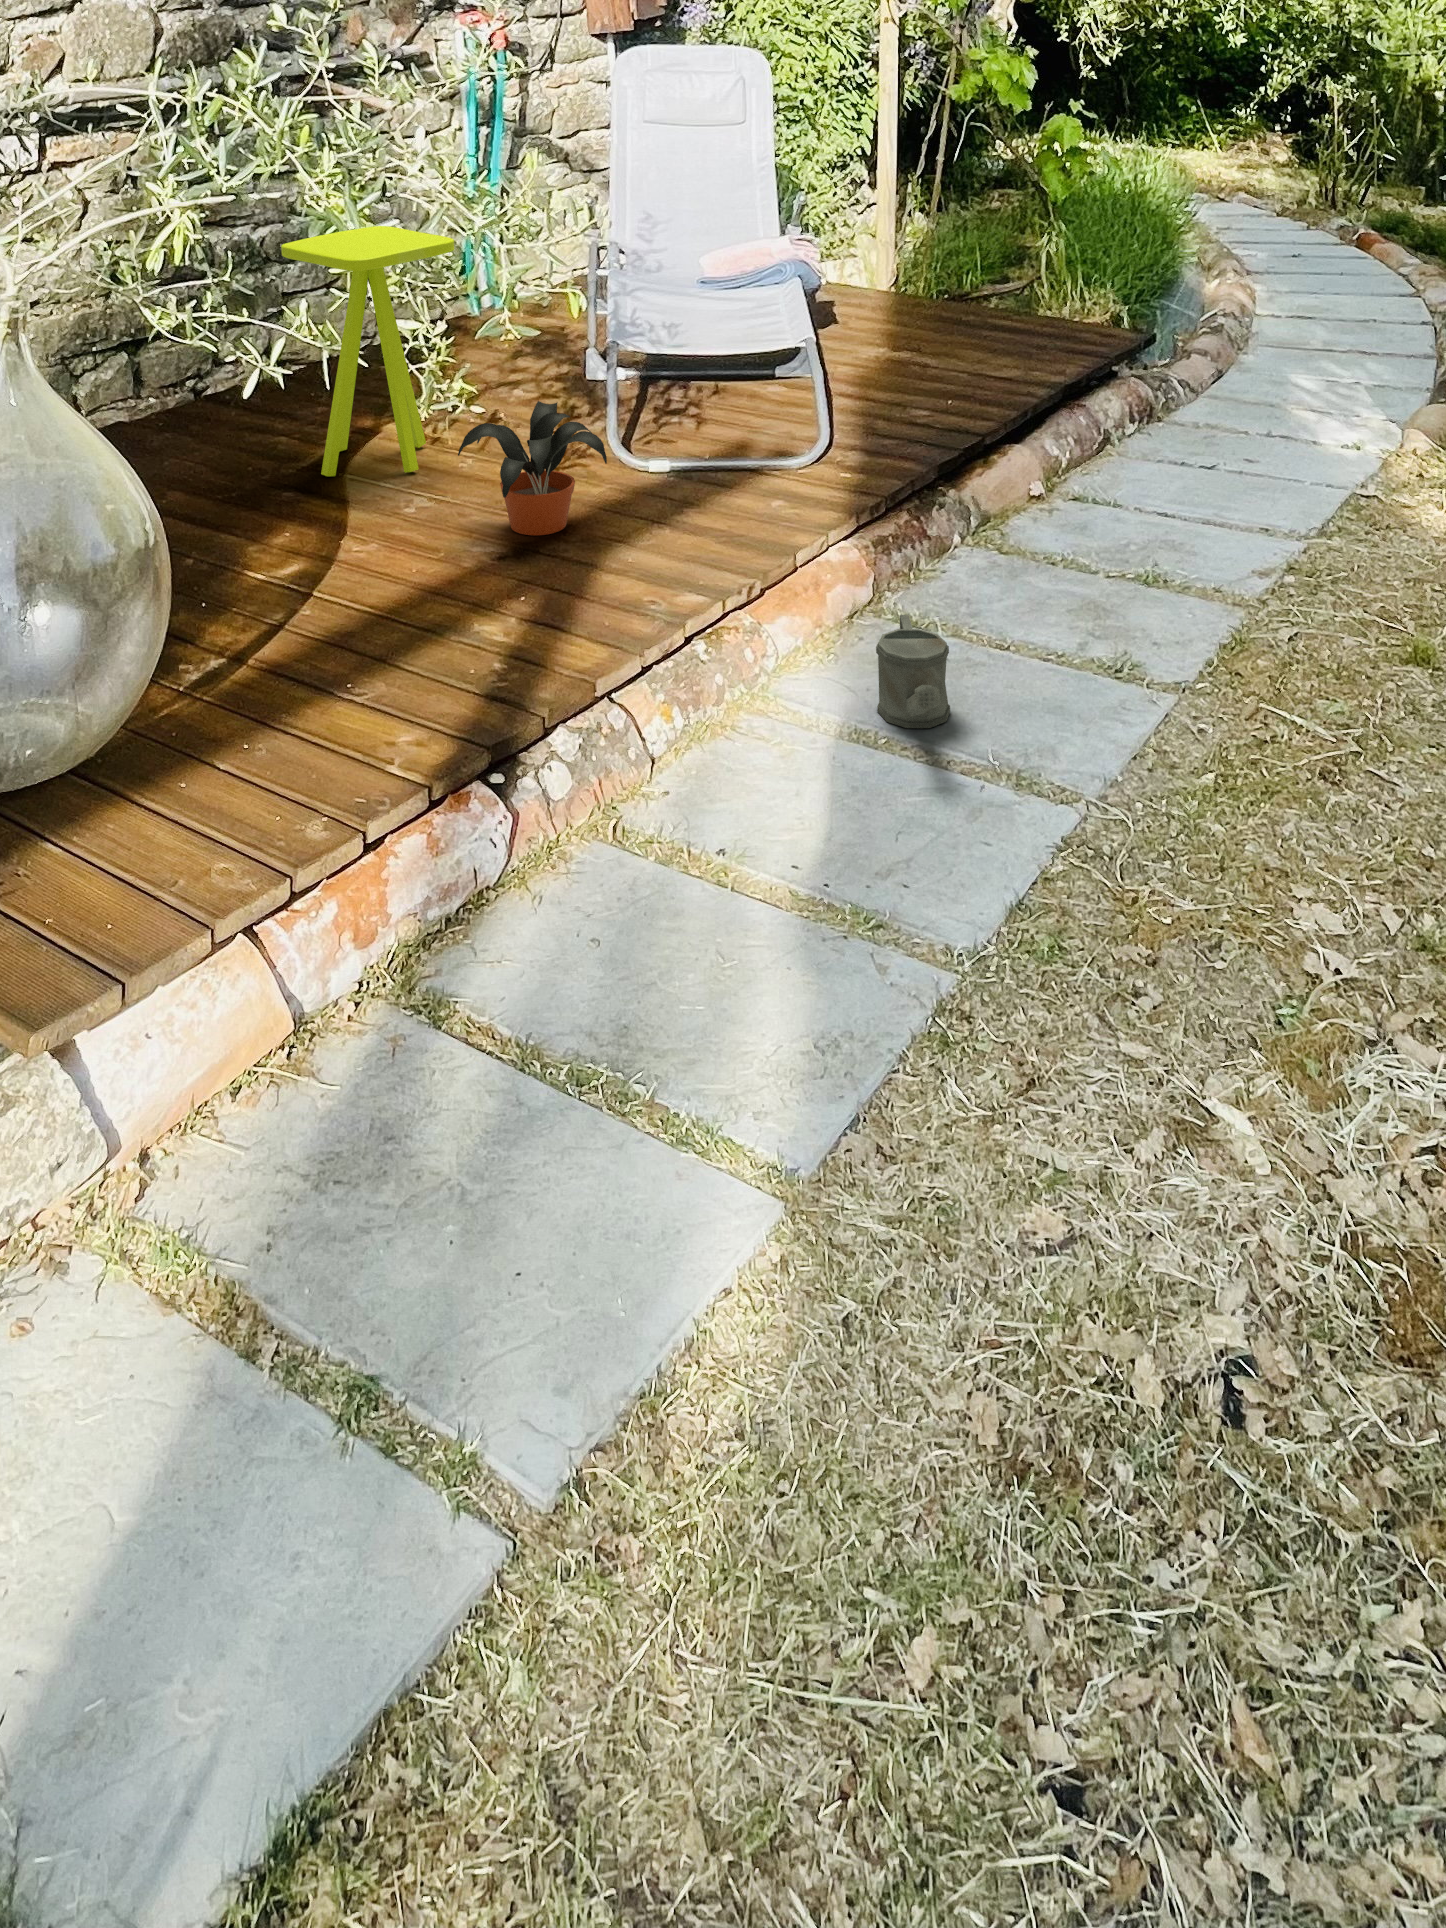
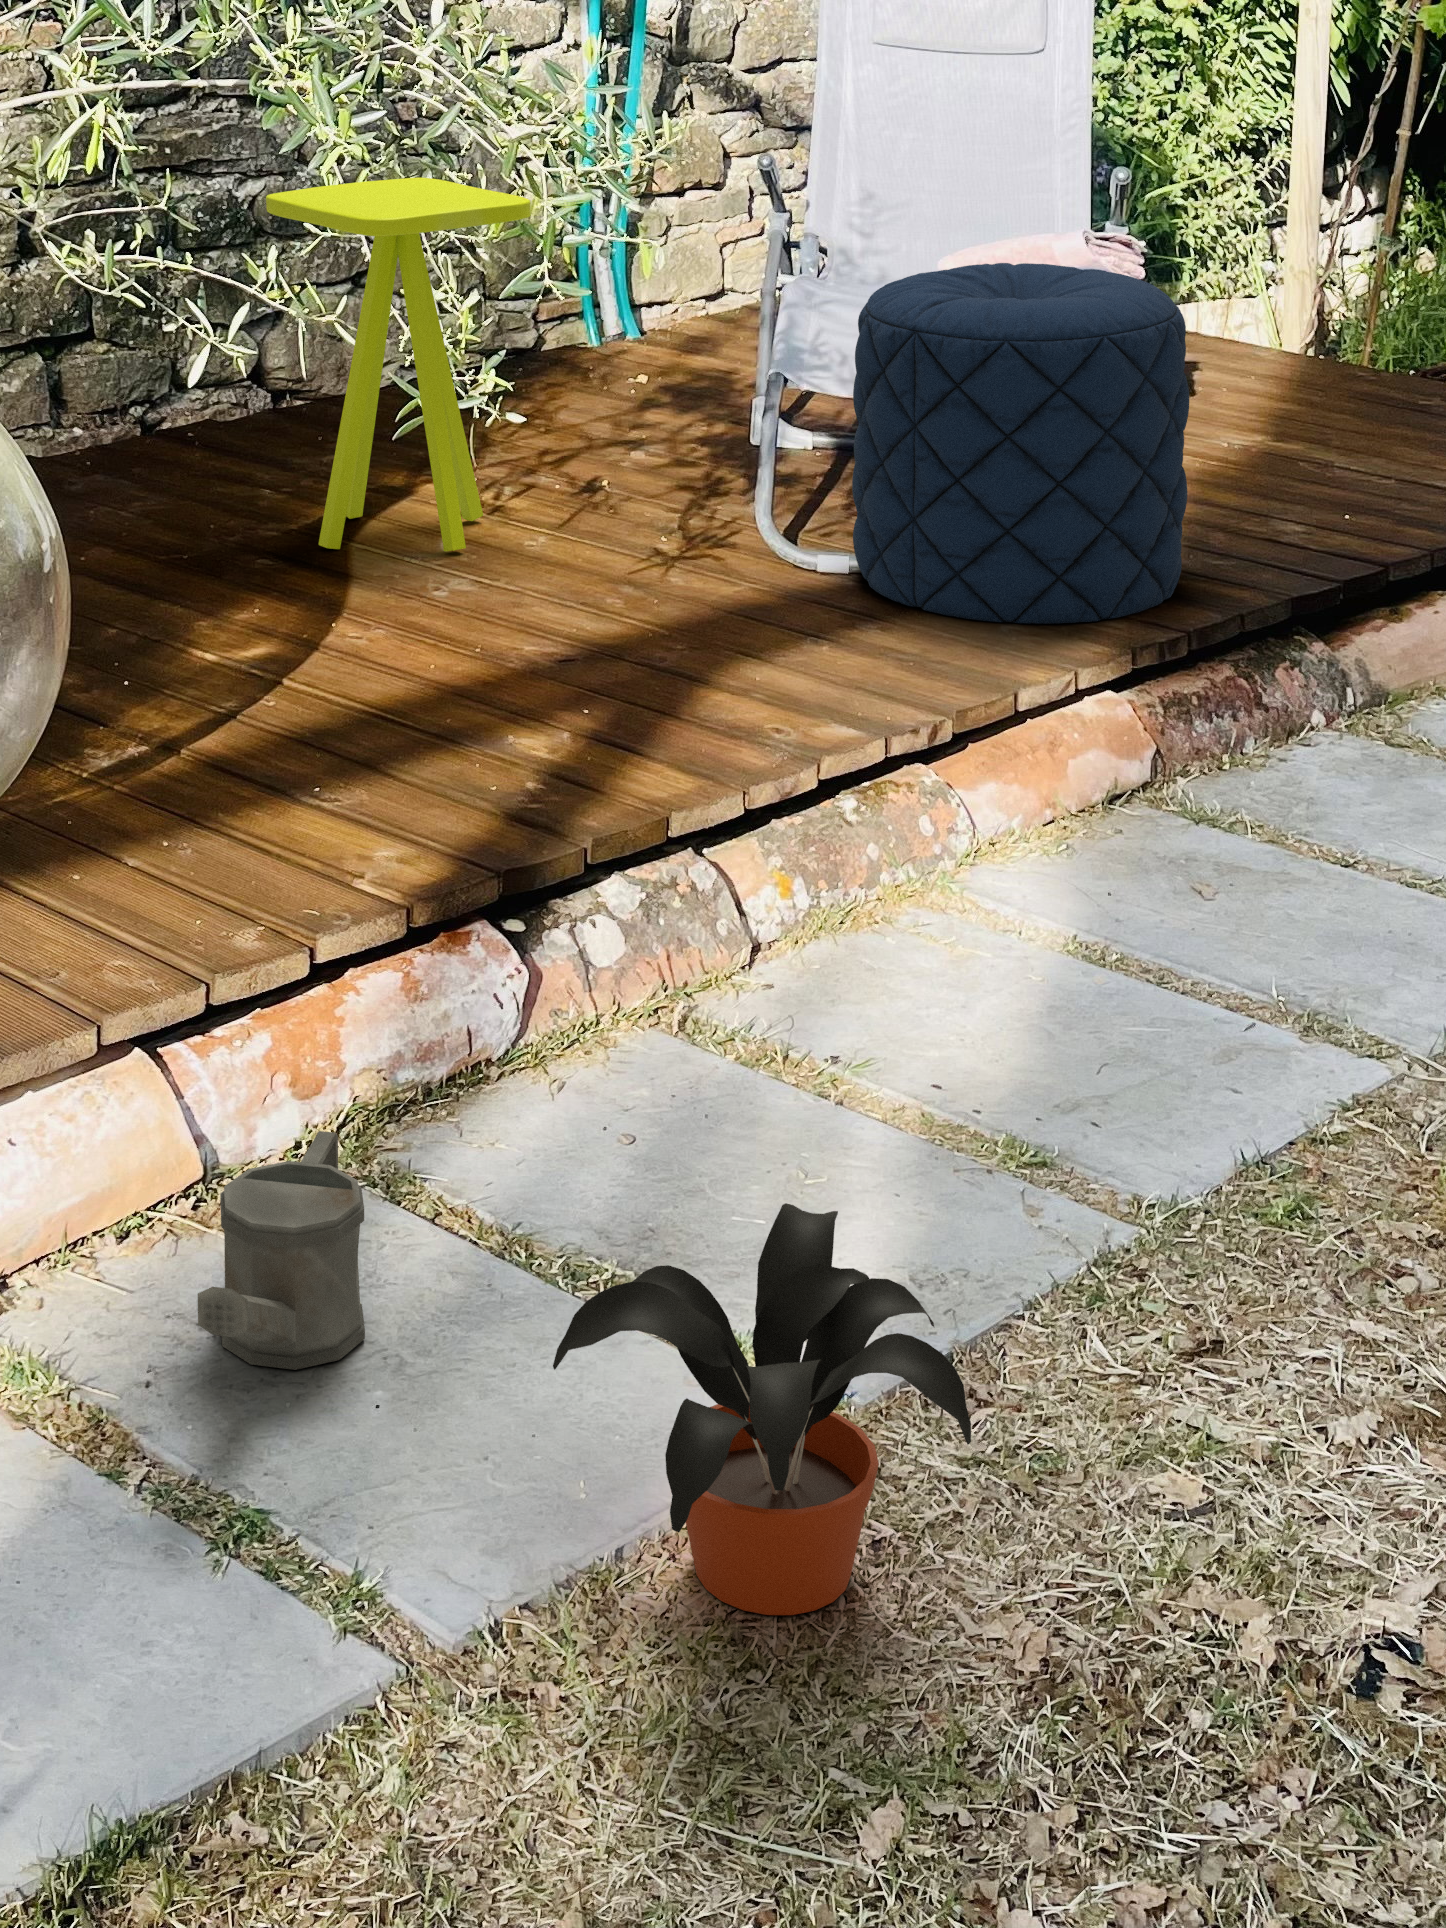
pouf: none [665,263,872,499] -> present [852,263,1189,624]
potted plant: present [458,401,607,535] -> present [553,1203,971,1615]
watering can: present [876,615,950,728] -> present [198,1131,365,1370]

